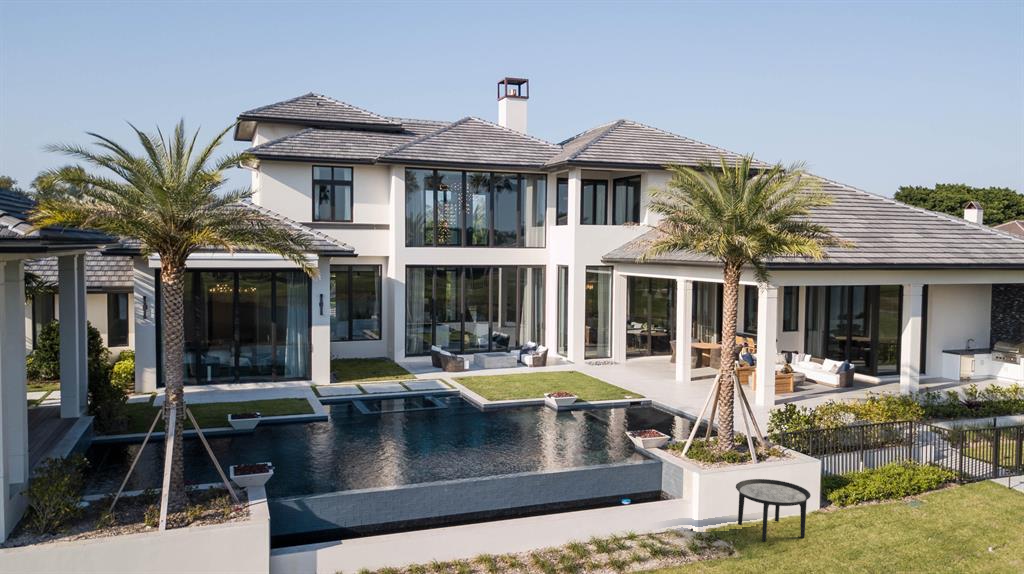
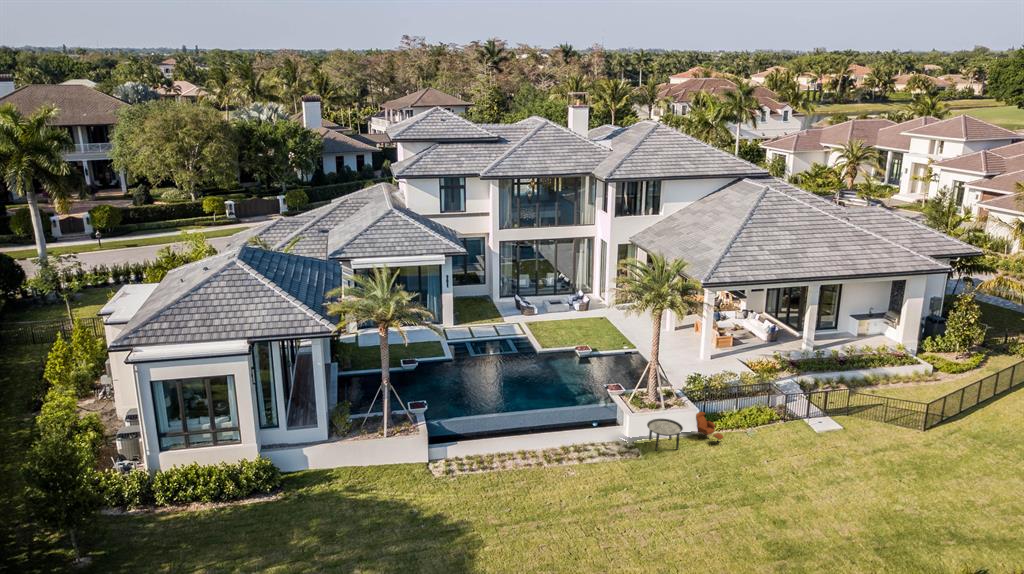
lounge chair: none [818,465,883,527] -> present [696,412,723,443]

